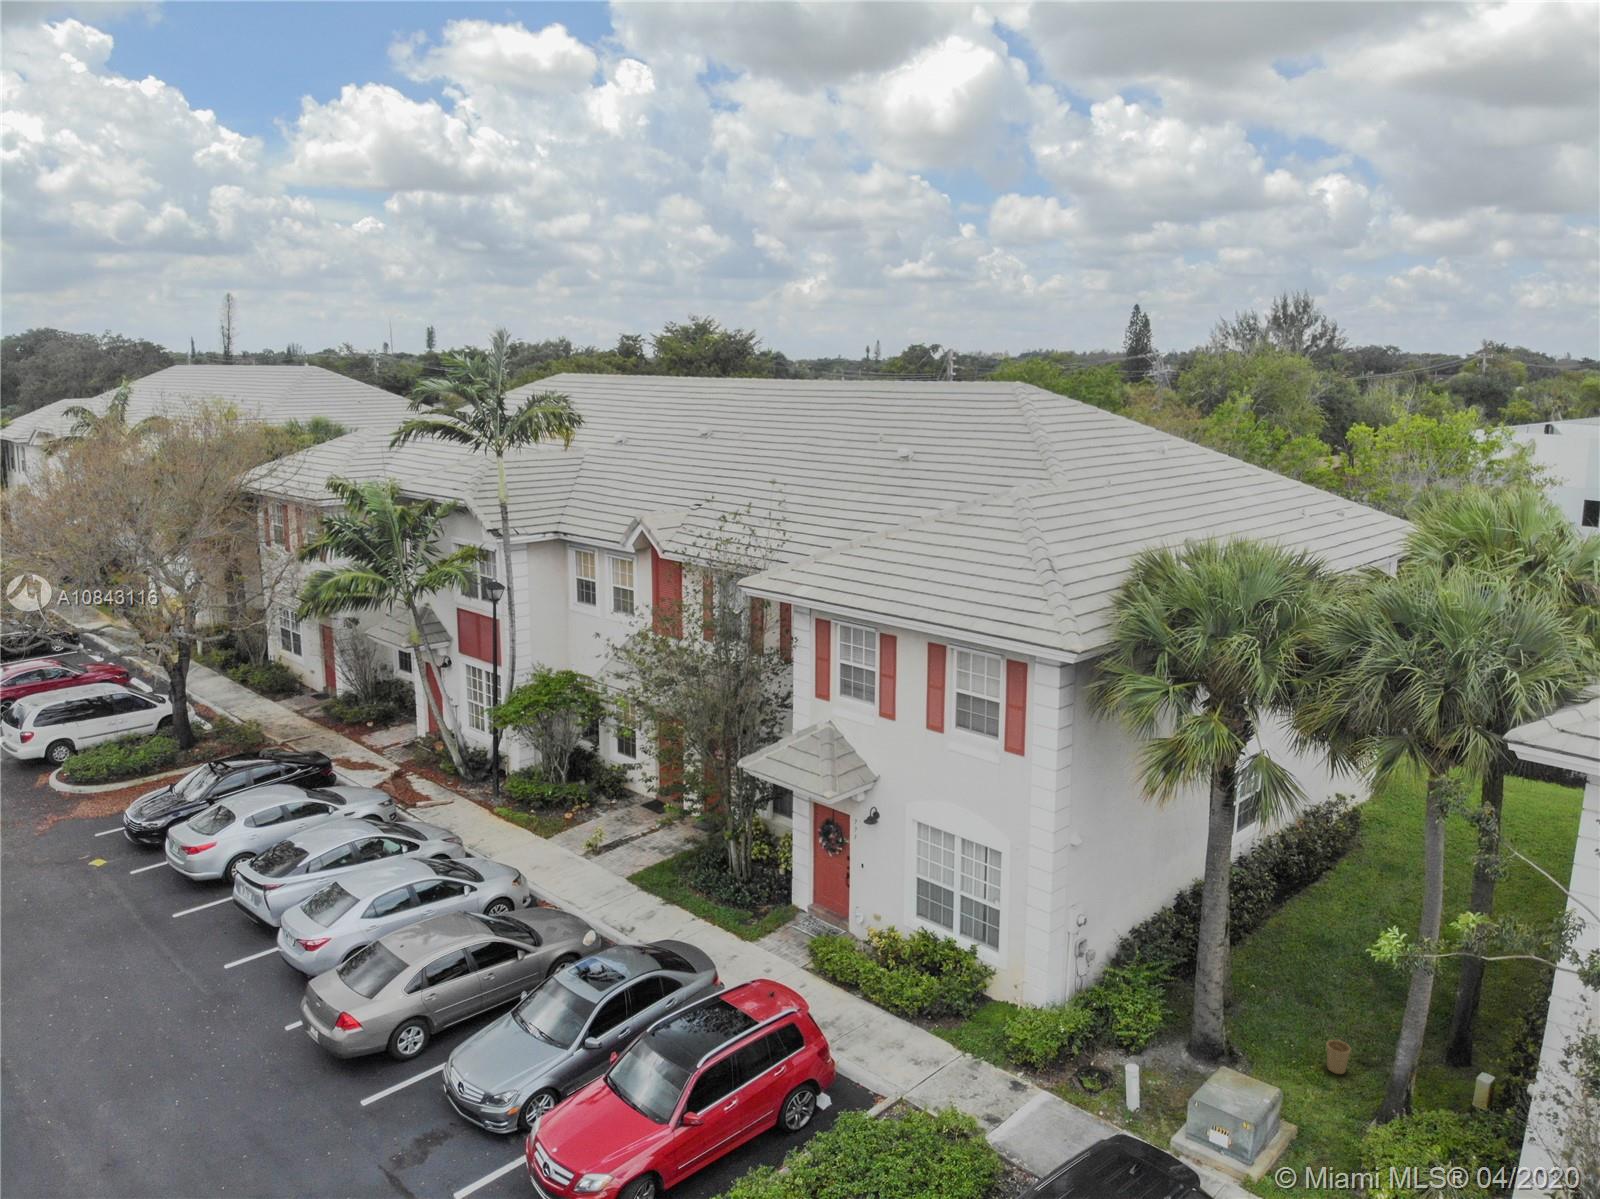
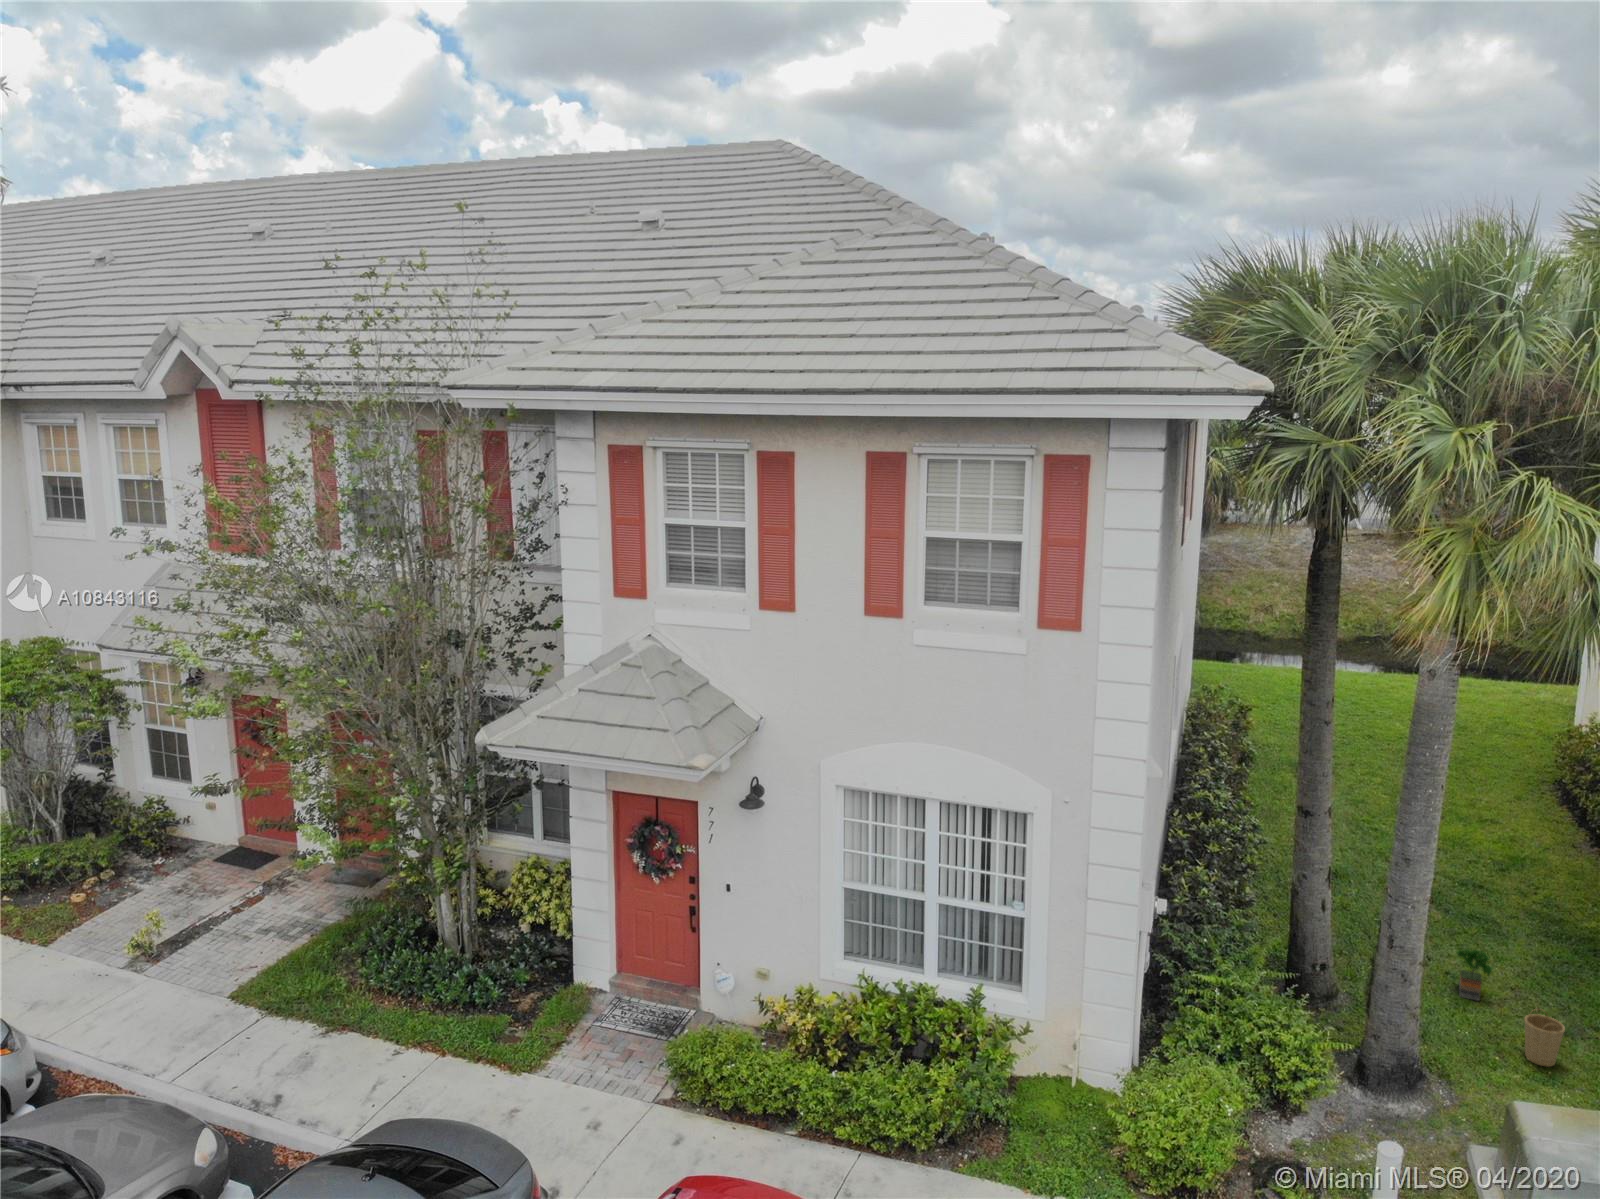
potted tree: none [1321,996,1345,1032] -> present [1457,949,1492,1001]

